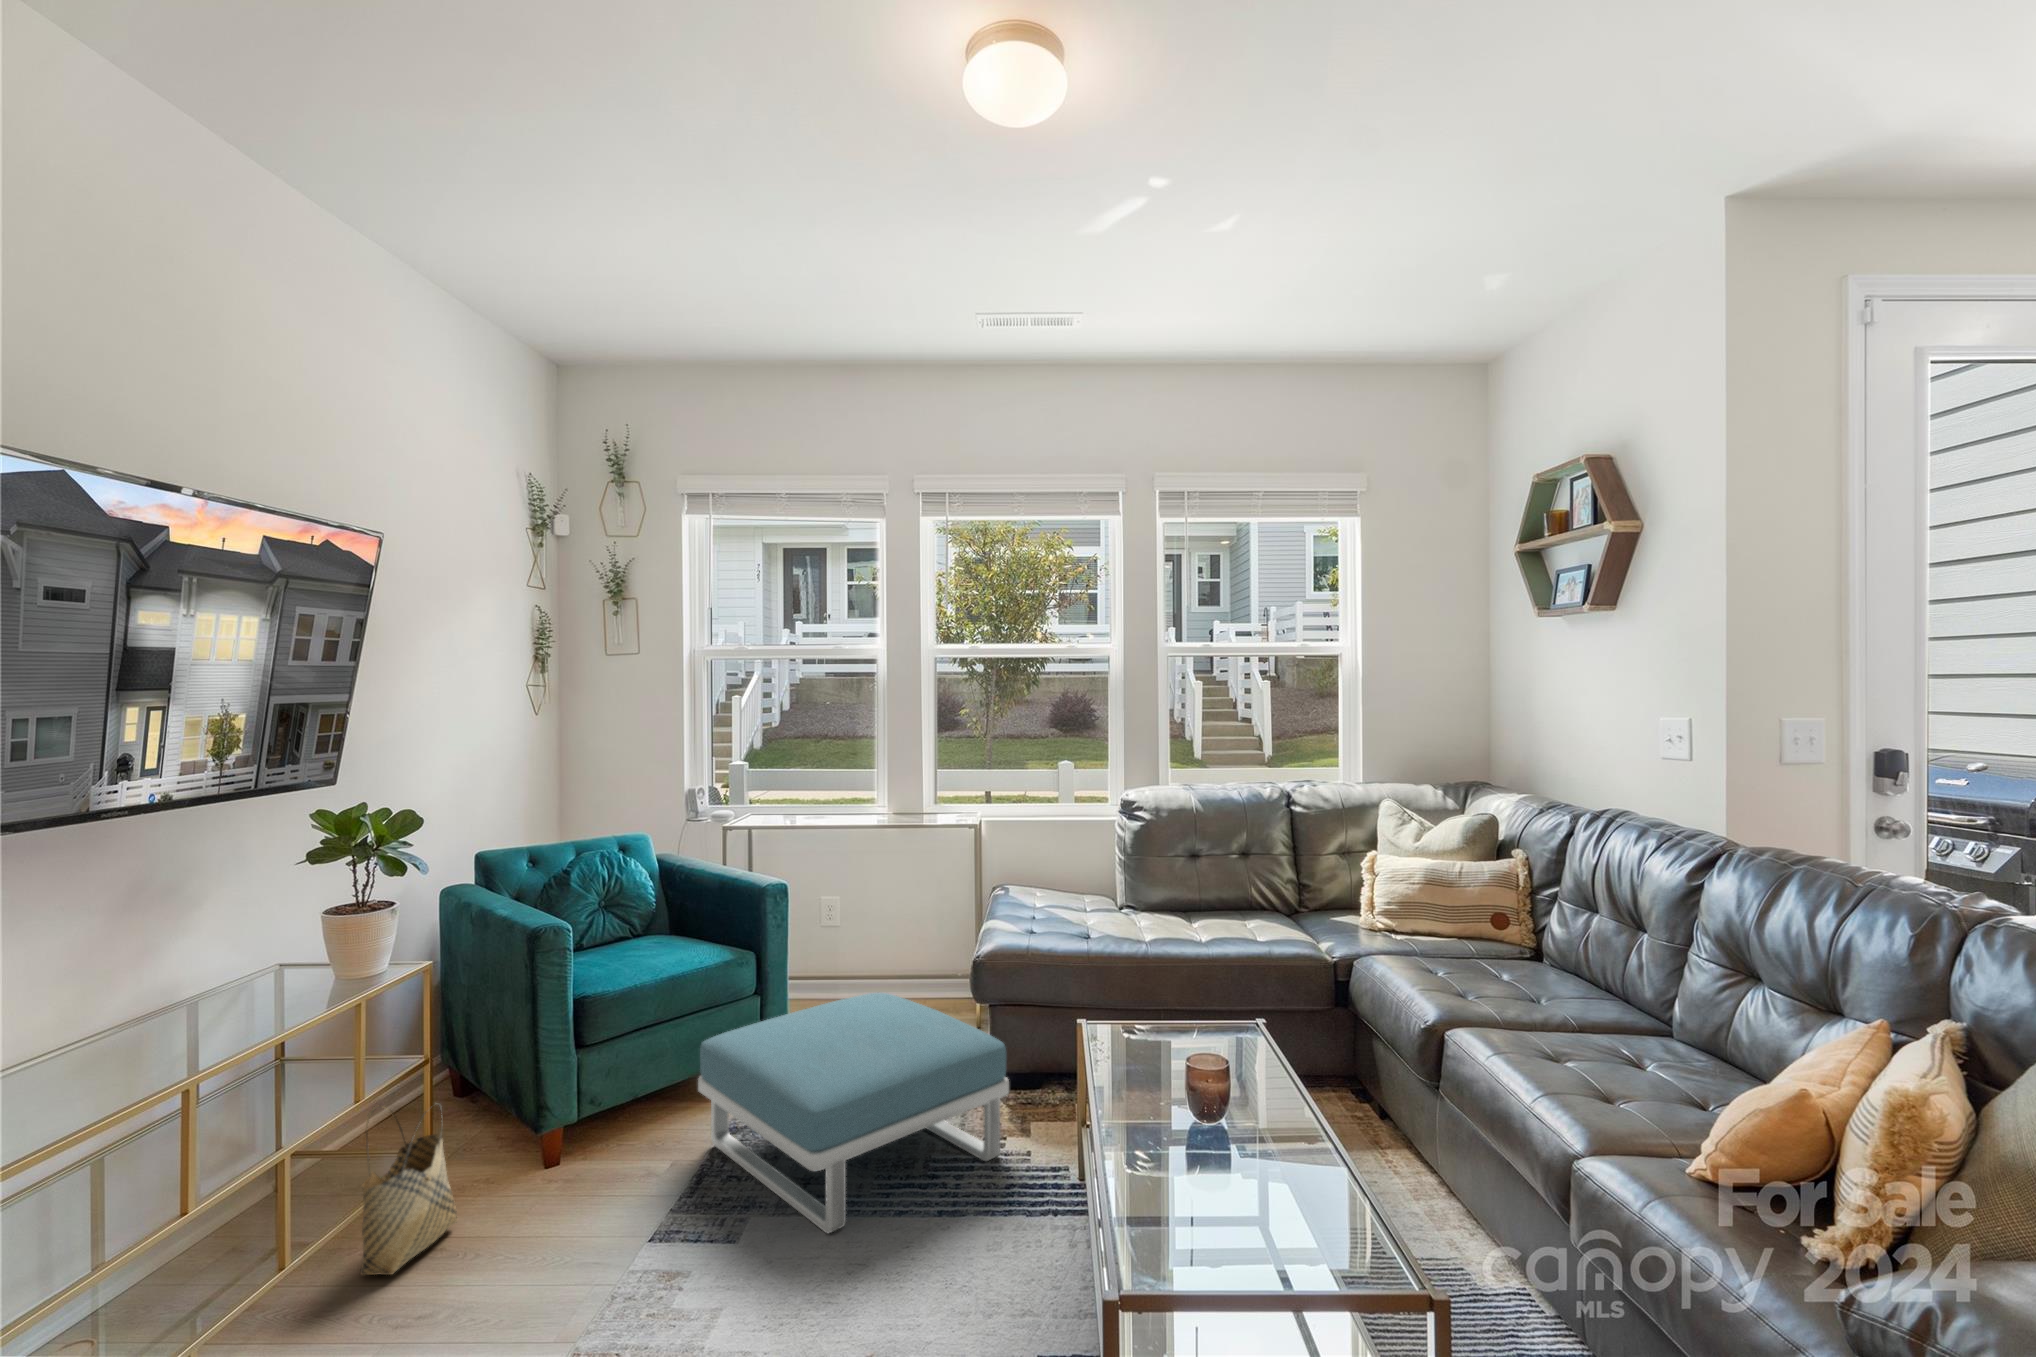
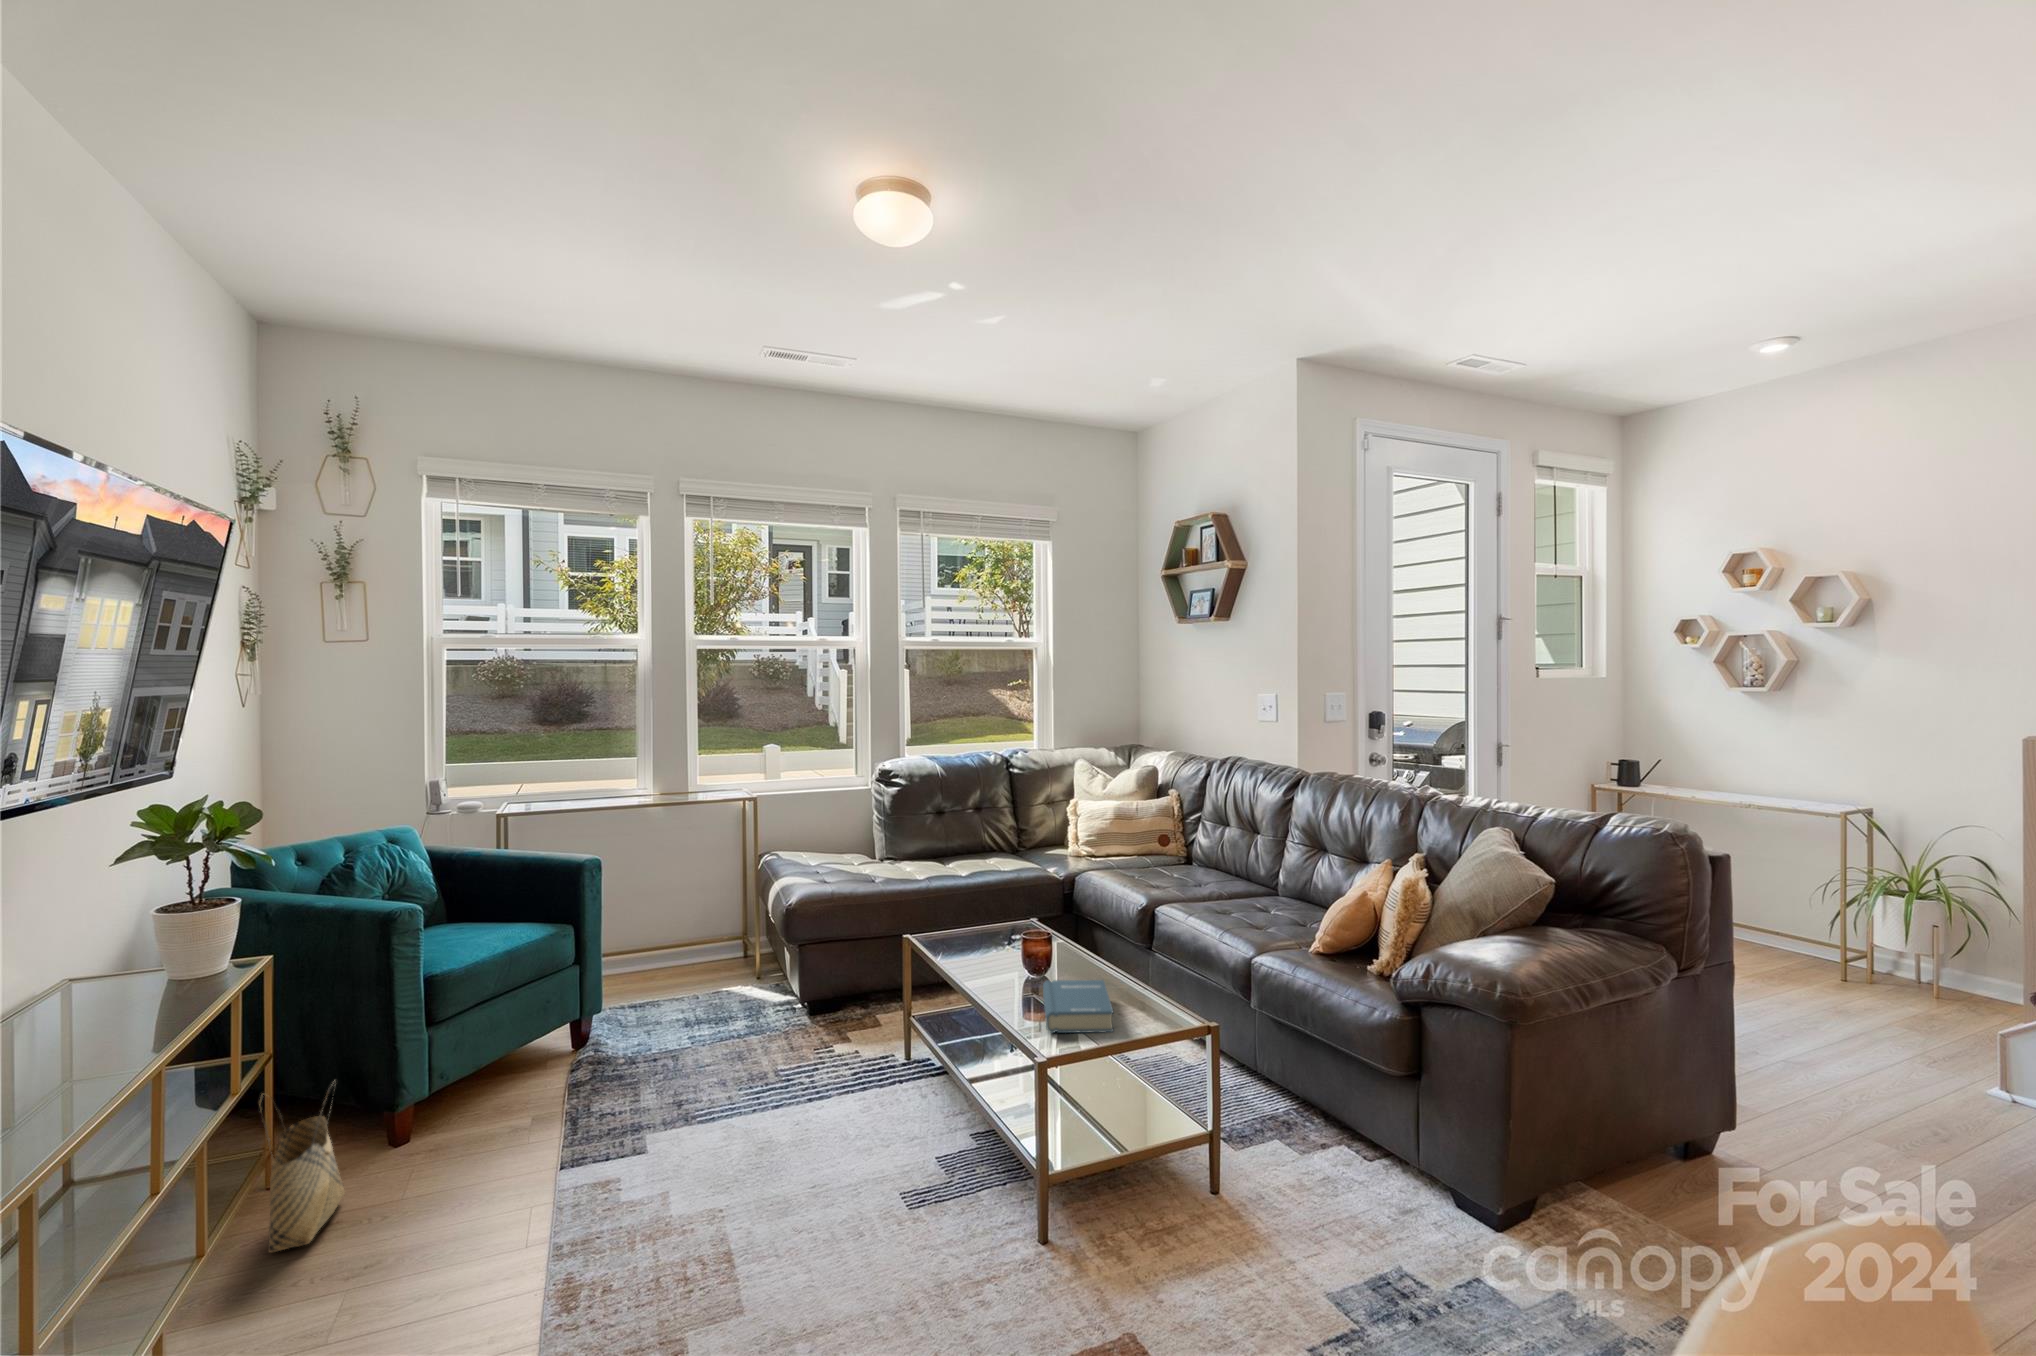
footstool: present [698,993,1009,1233] -> none [555,946,839,1131]
hardback book: none [1180,1128,1300,1241] -> present [1043,980,1113,1033]

